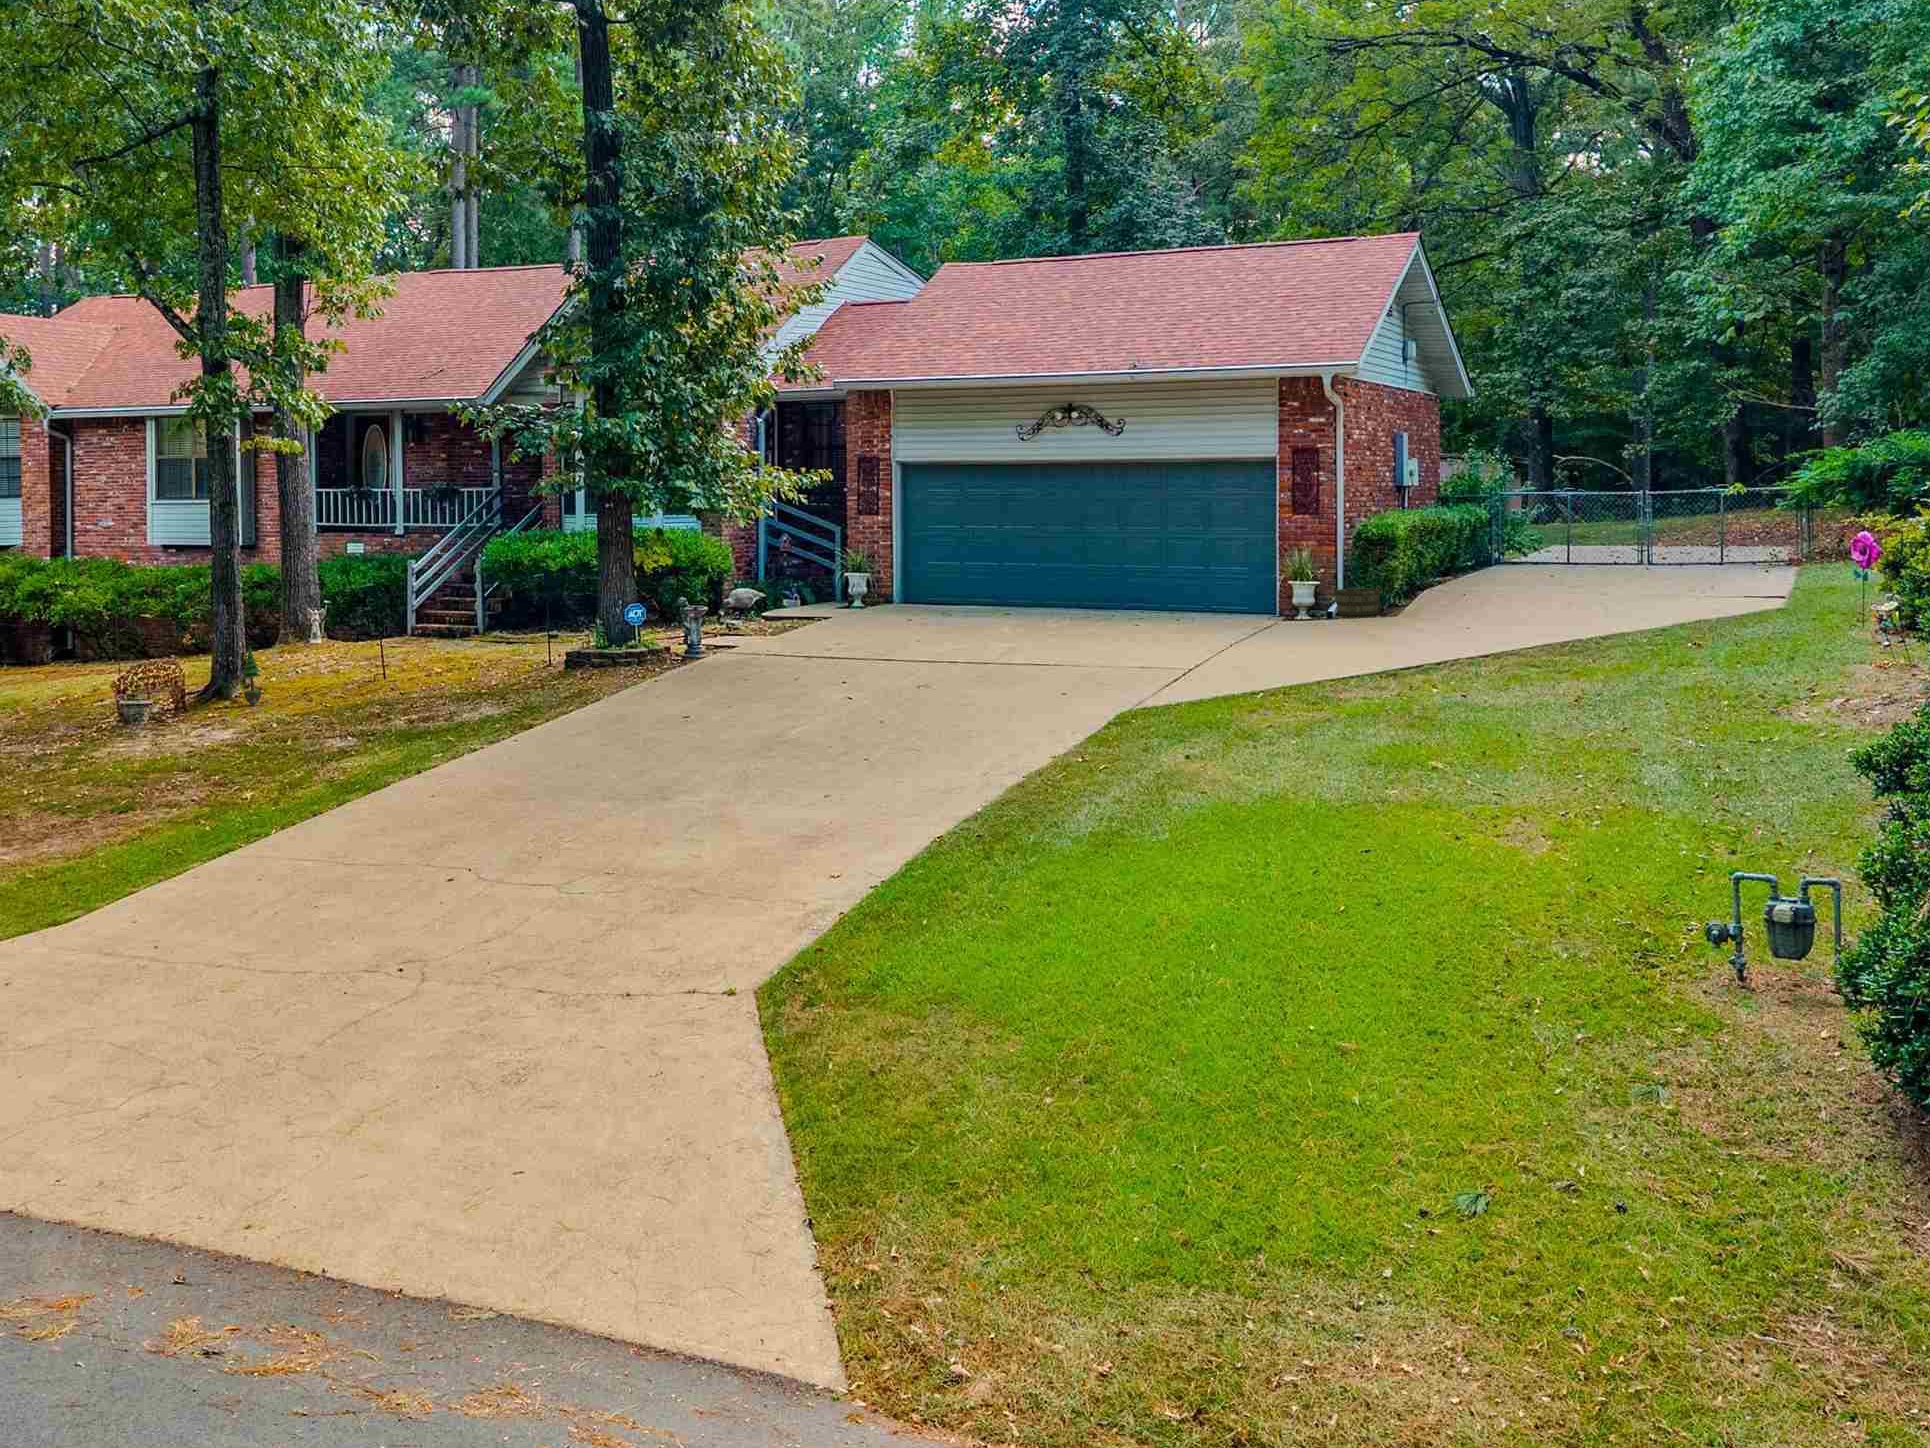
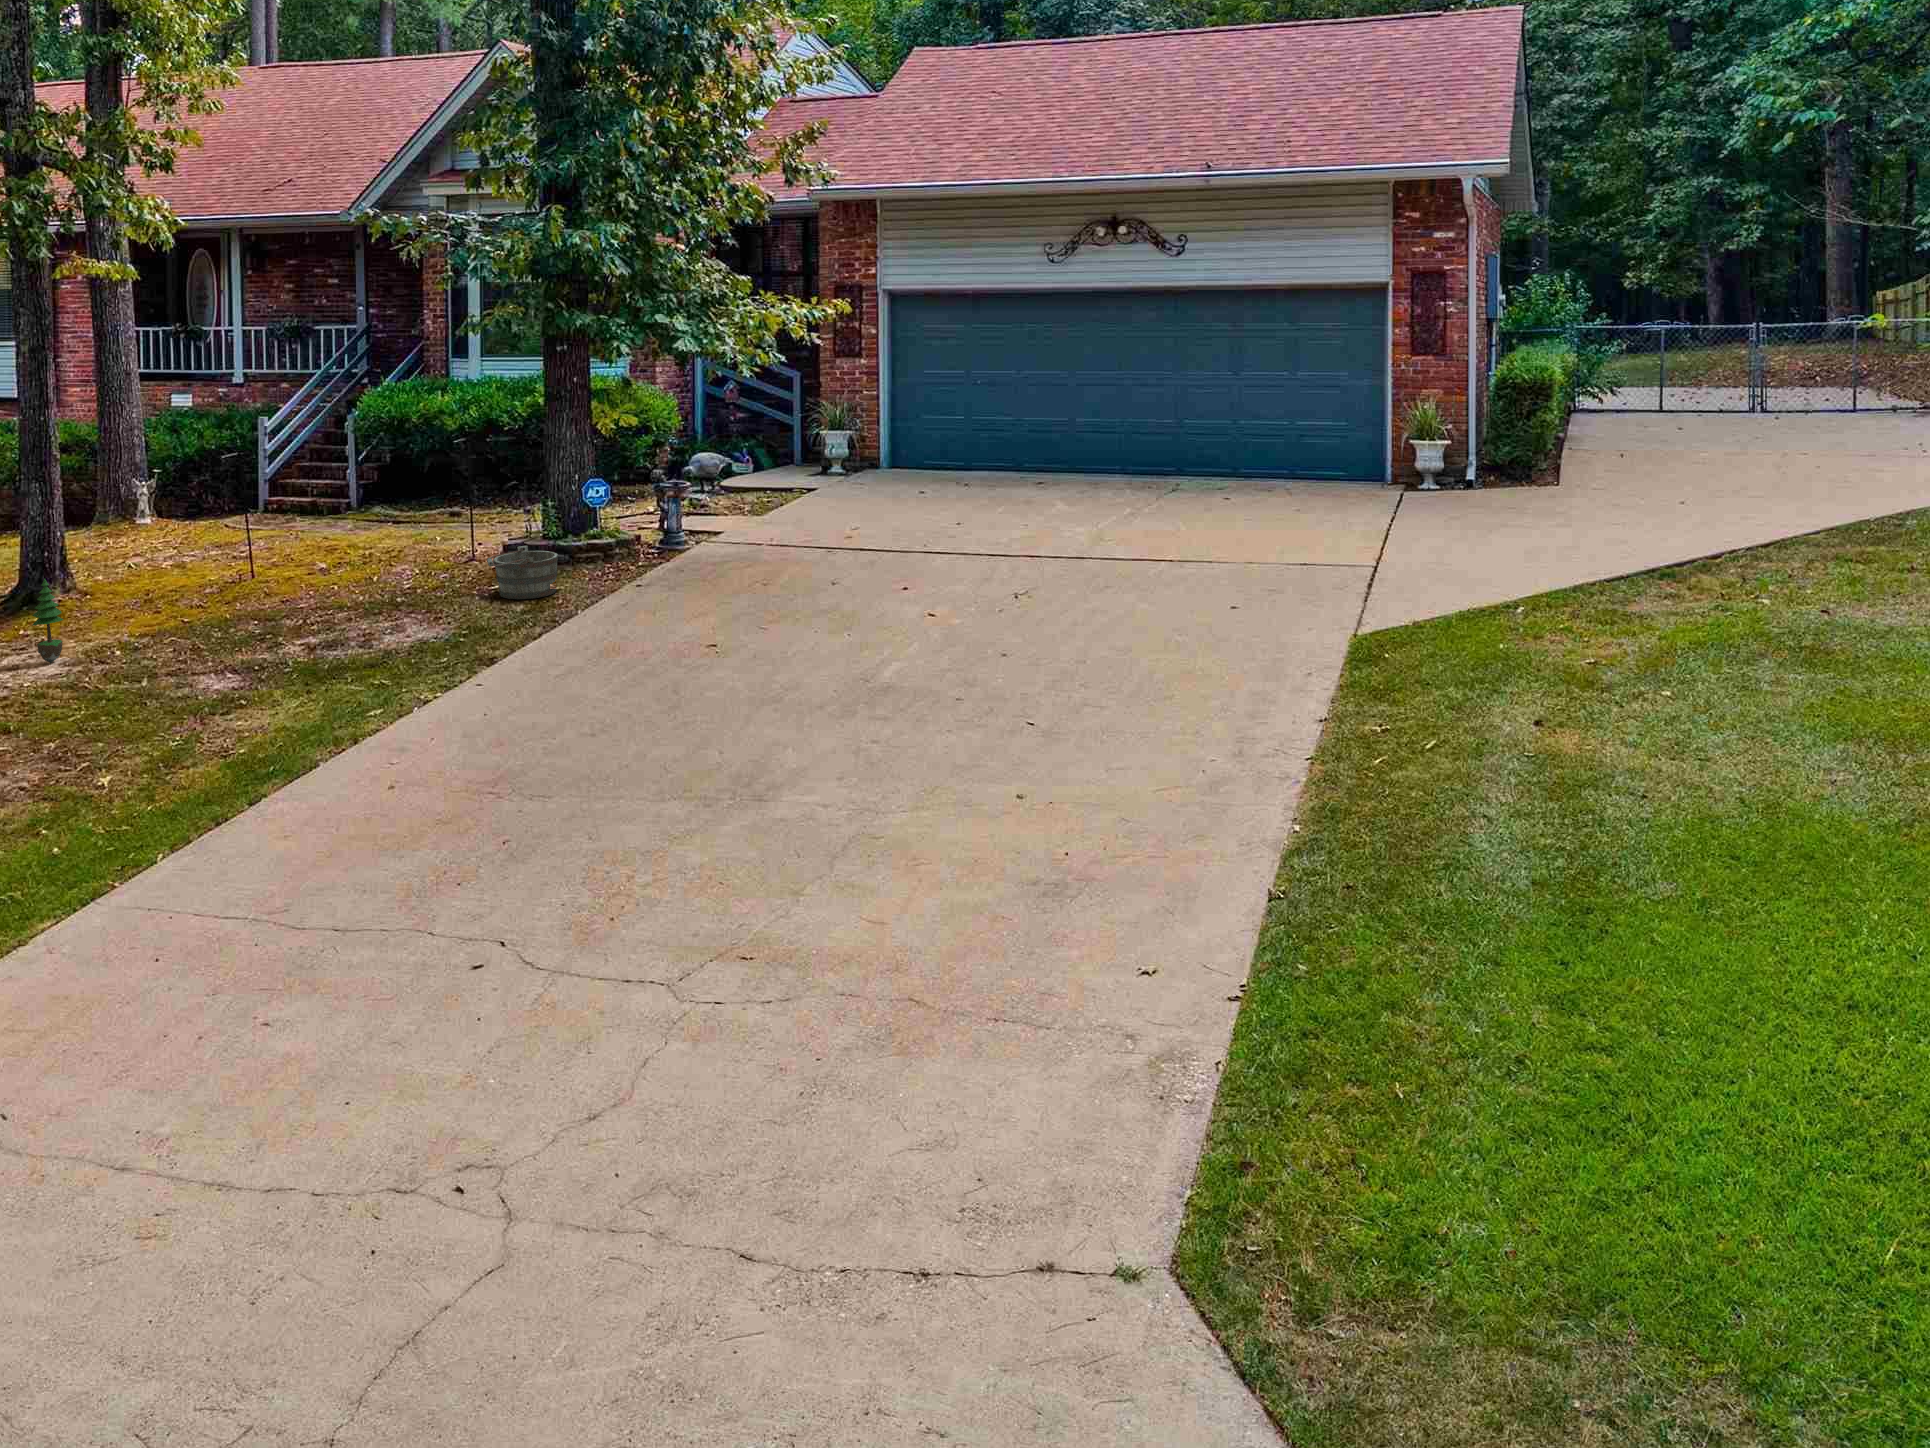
bucket: present [1334,585,1383,616] -> present [487,546,558,599]

